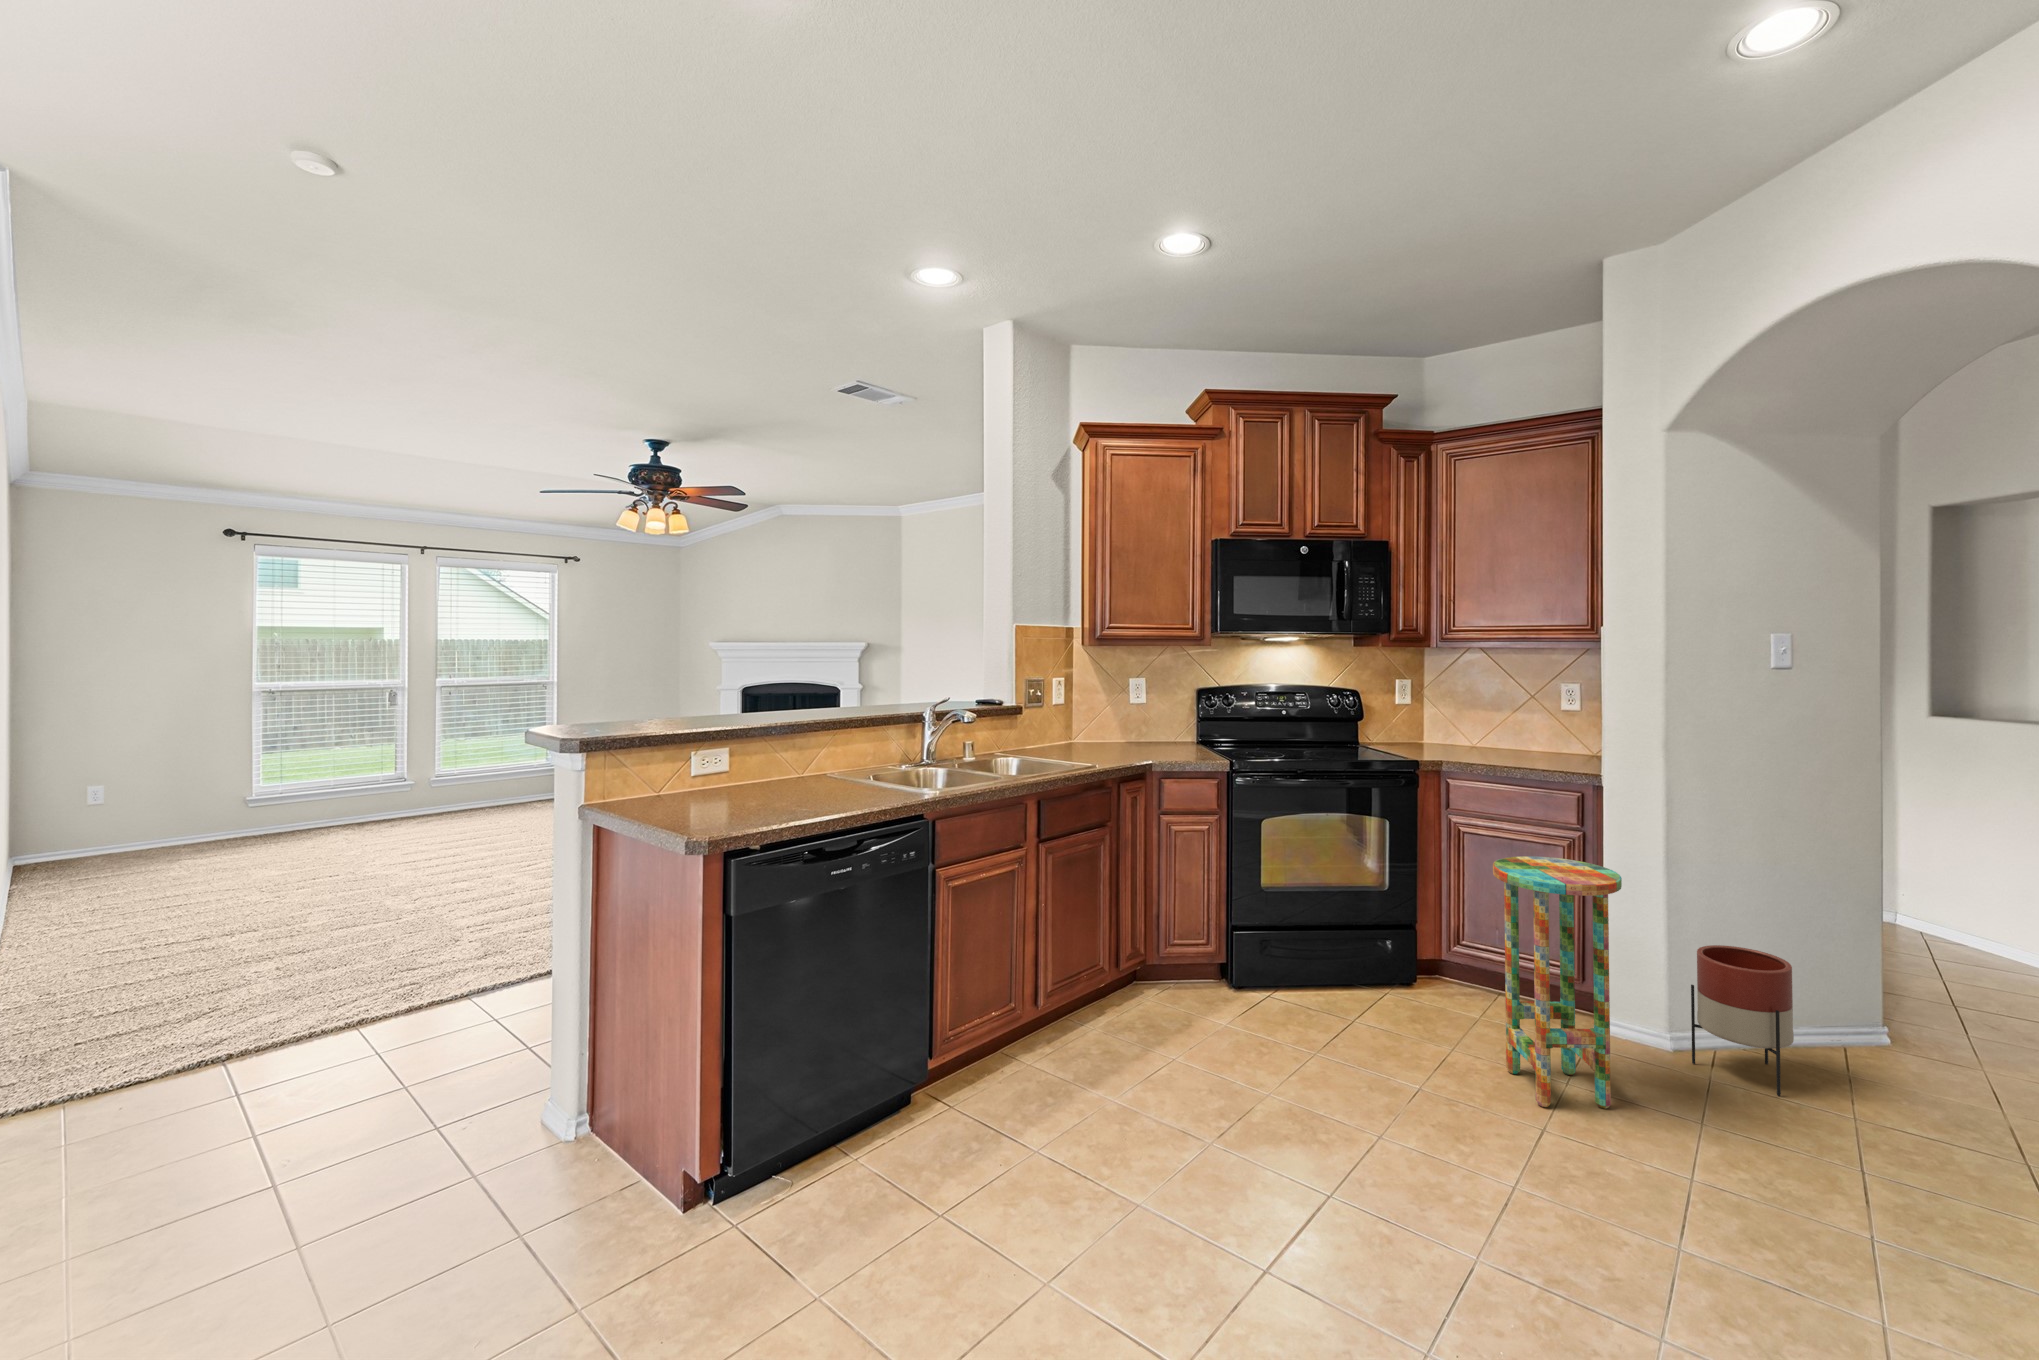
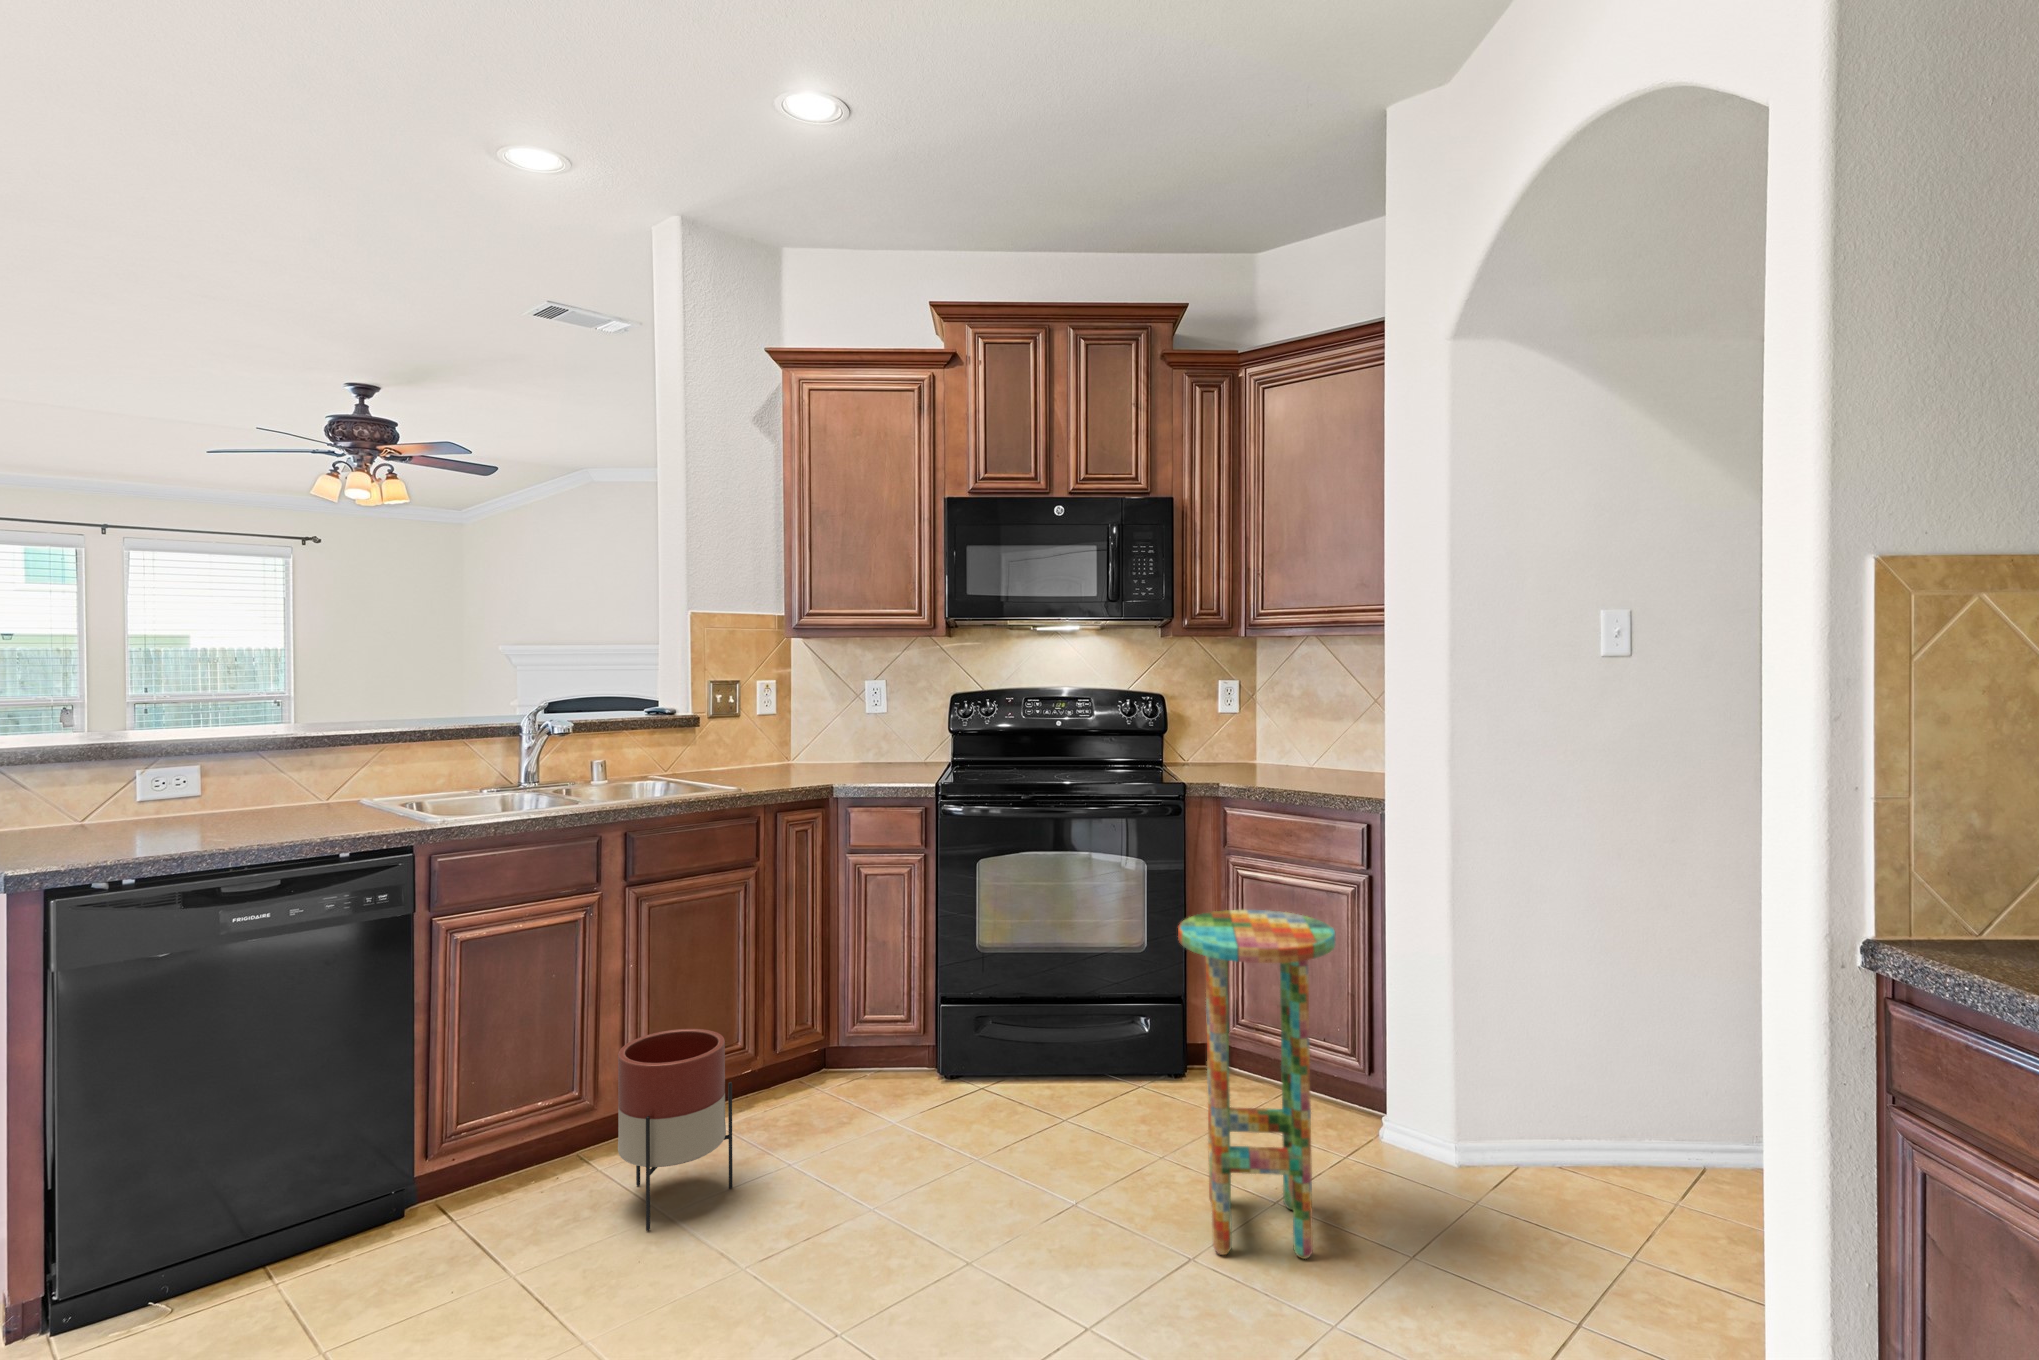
planter: present [1691,945,1794,1096] -> present [618,1029,733,1231]

